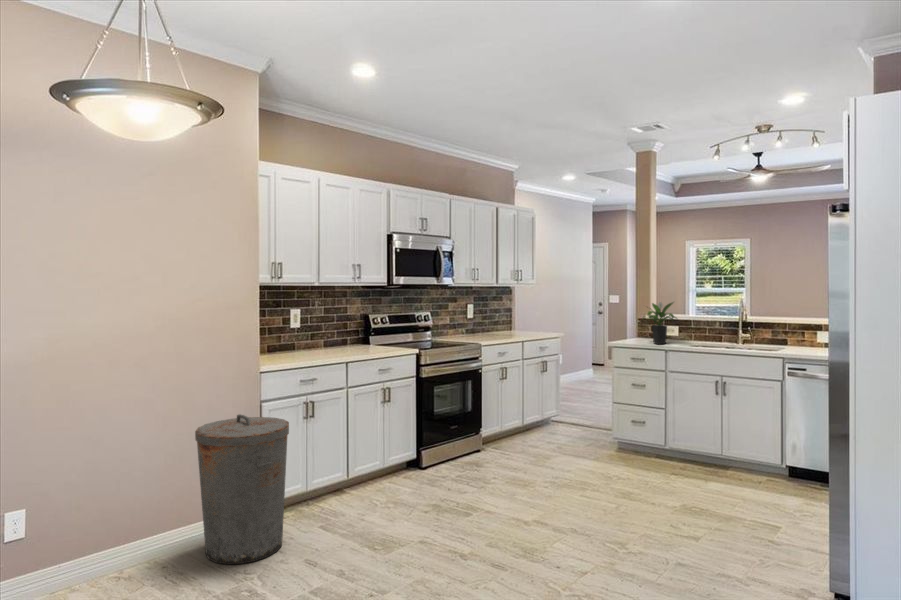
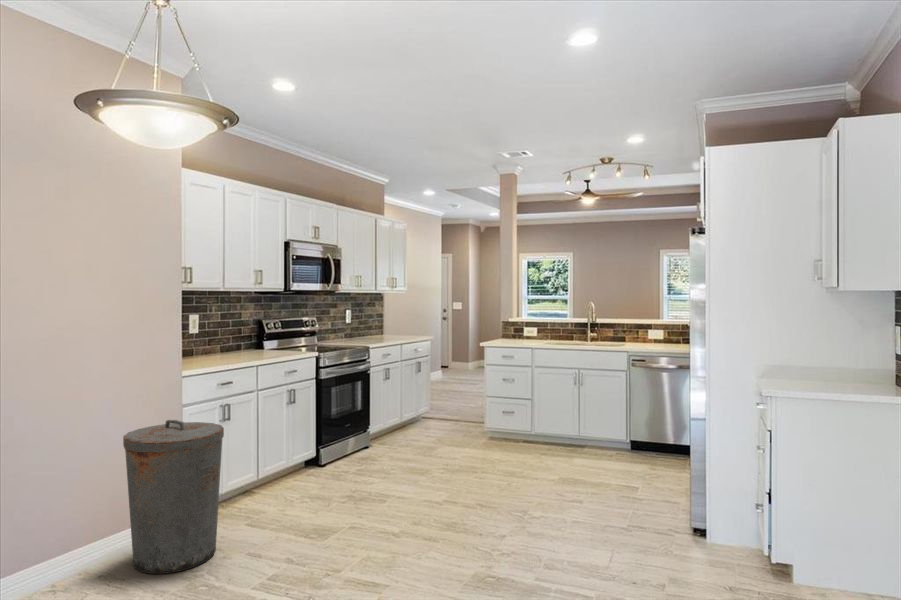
potted plant: present [643,302,677,344] -> none [510,306,541,343]

